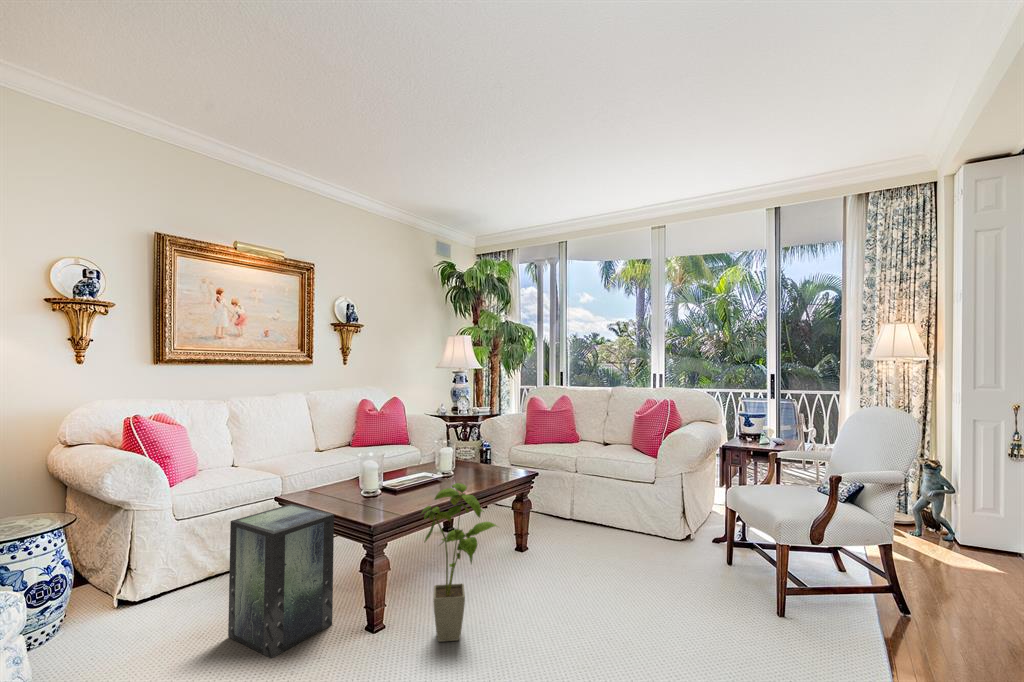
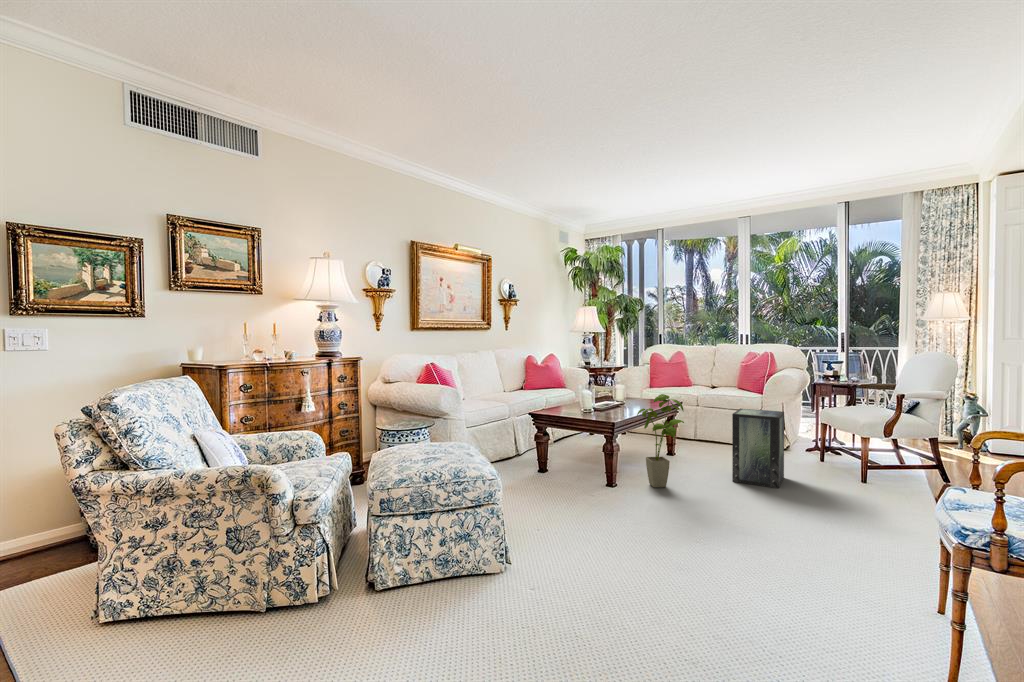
storage box: present [228,504,334,658] -> present [732,408,784,488]

